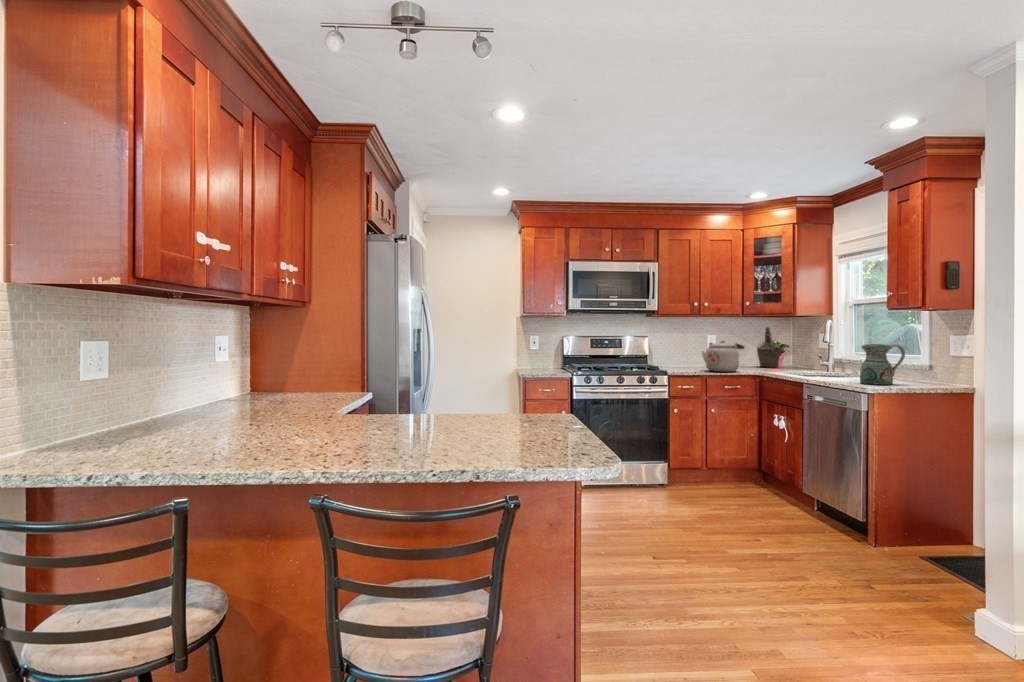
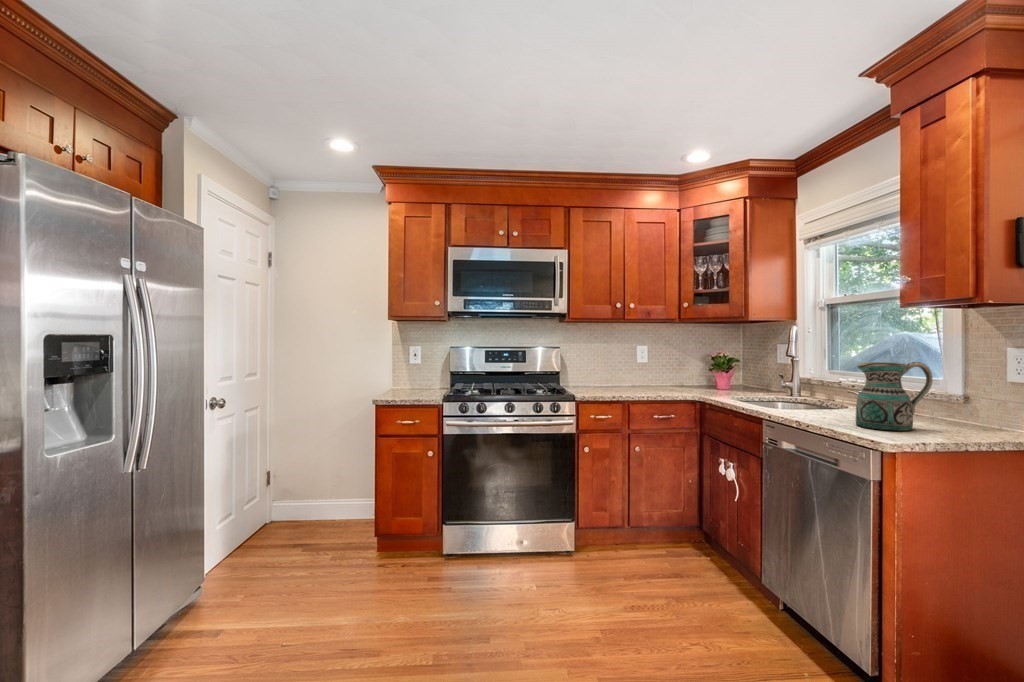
bottle: present [757,327,781,367] -> none [697,336,728,388]
kettle: present [702,341,744,372] -> none [624,354,679,396]

